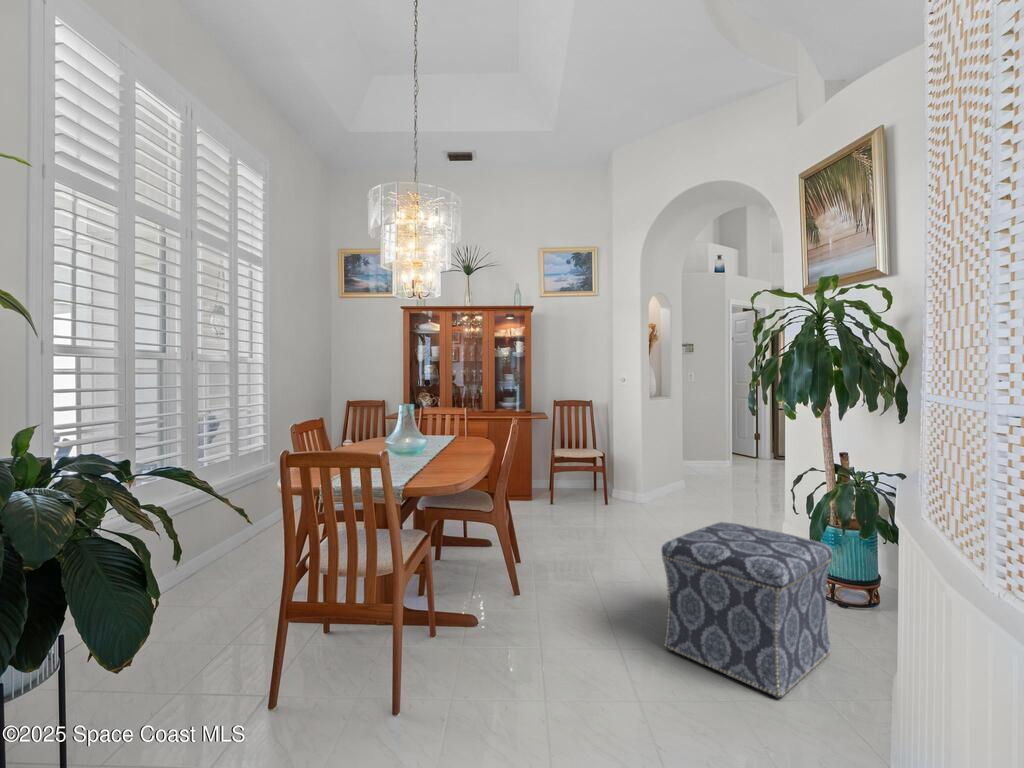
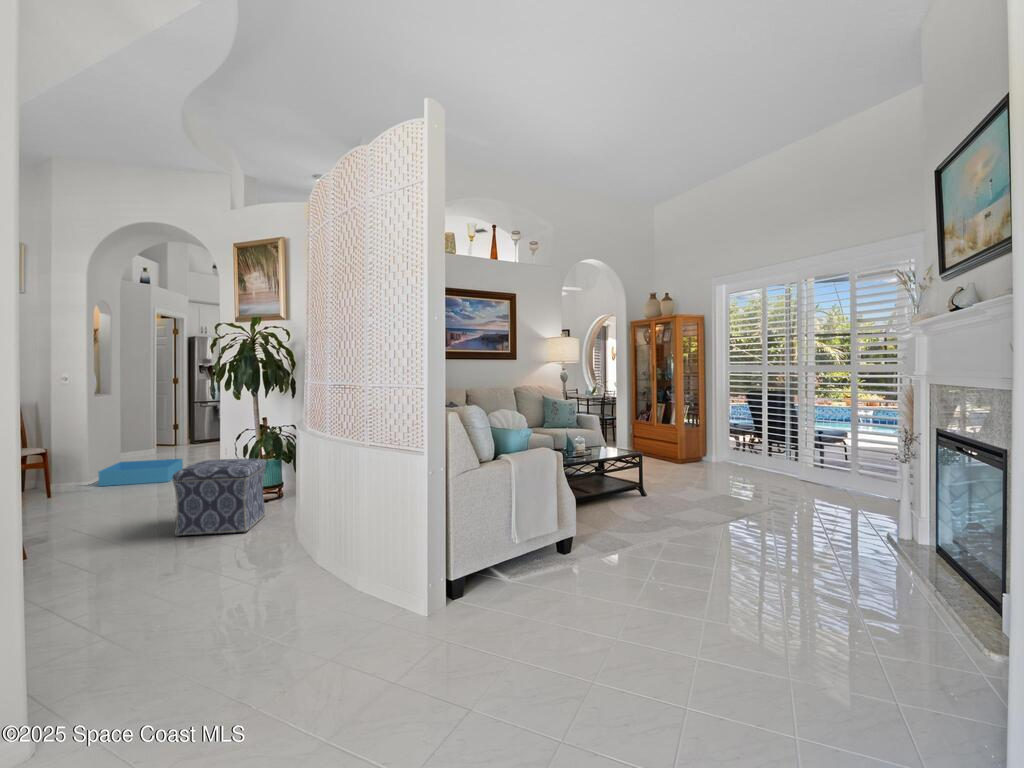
storage bin: none [646,479,740,518] -> present [99,459,183,486]

